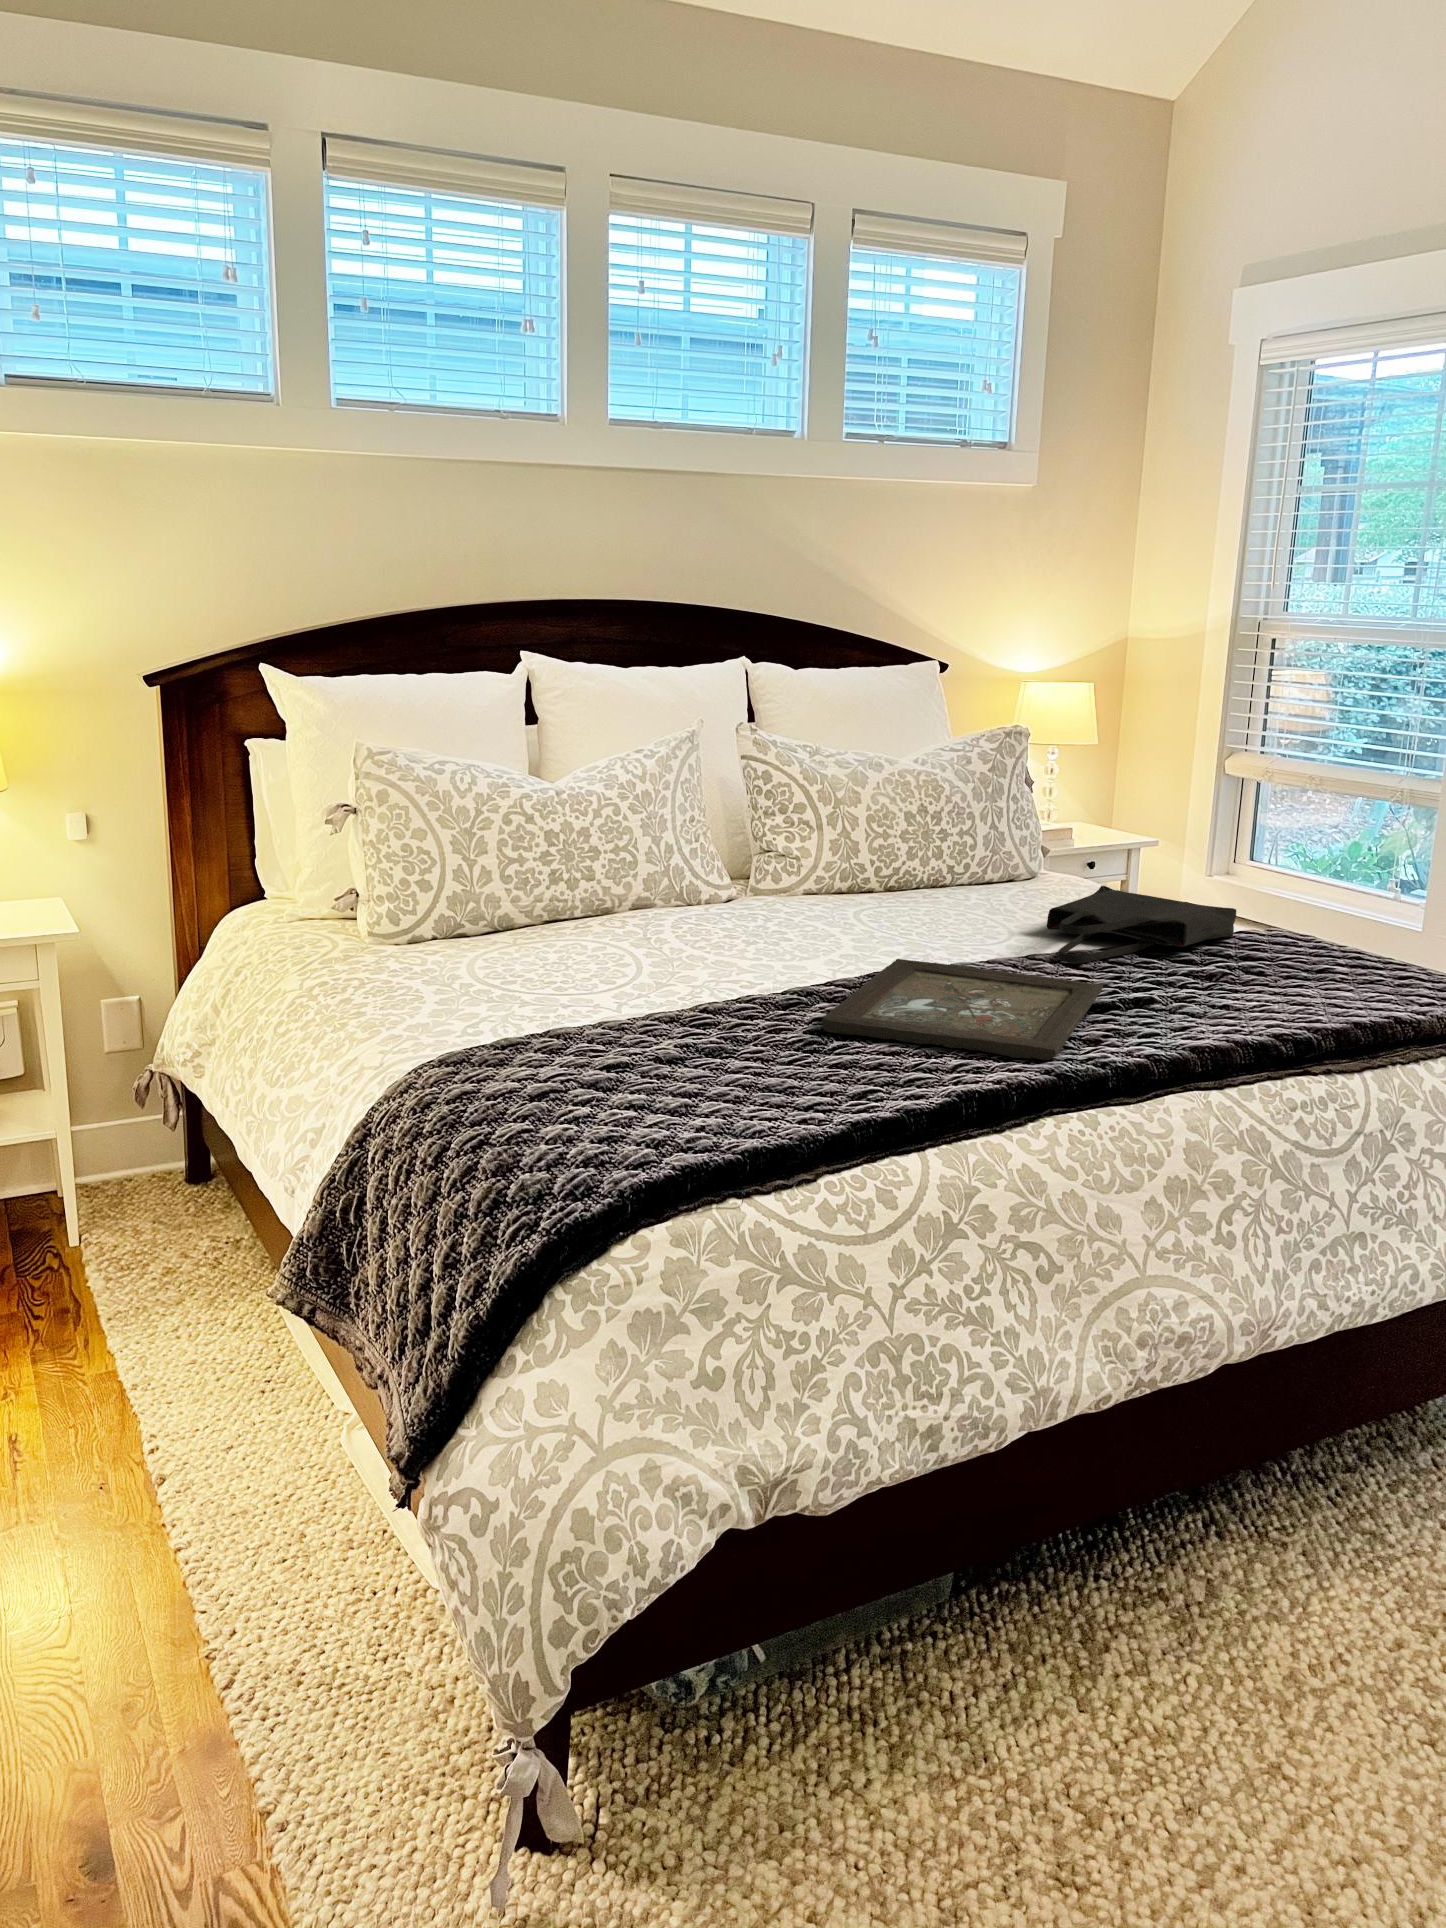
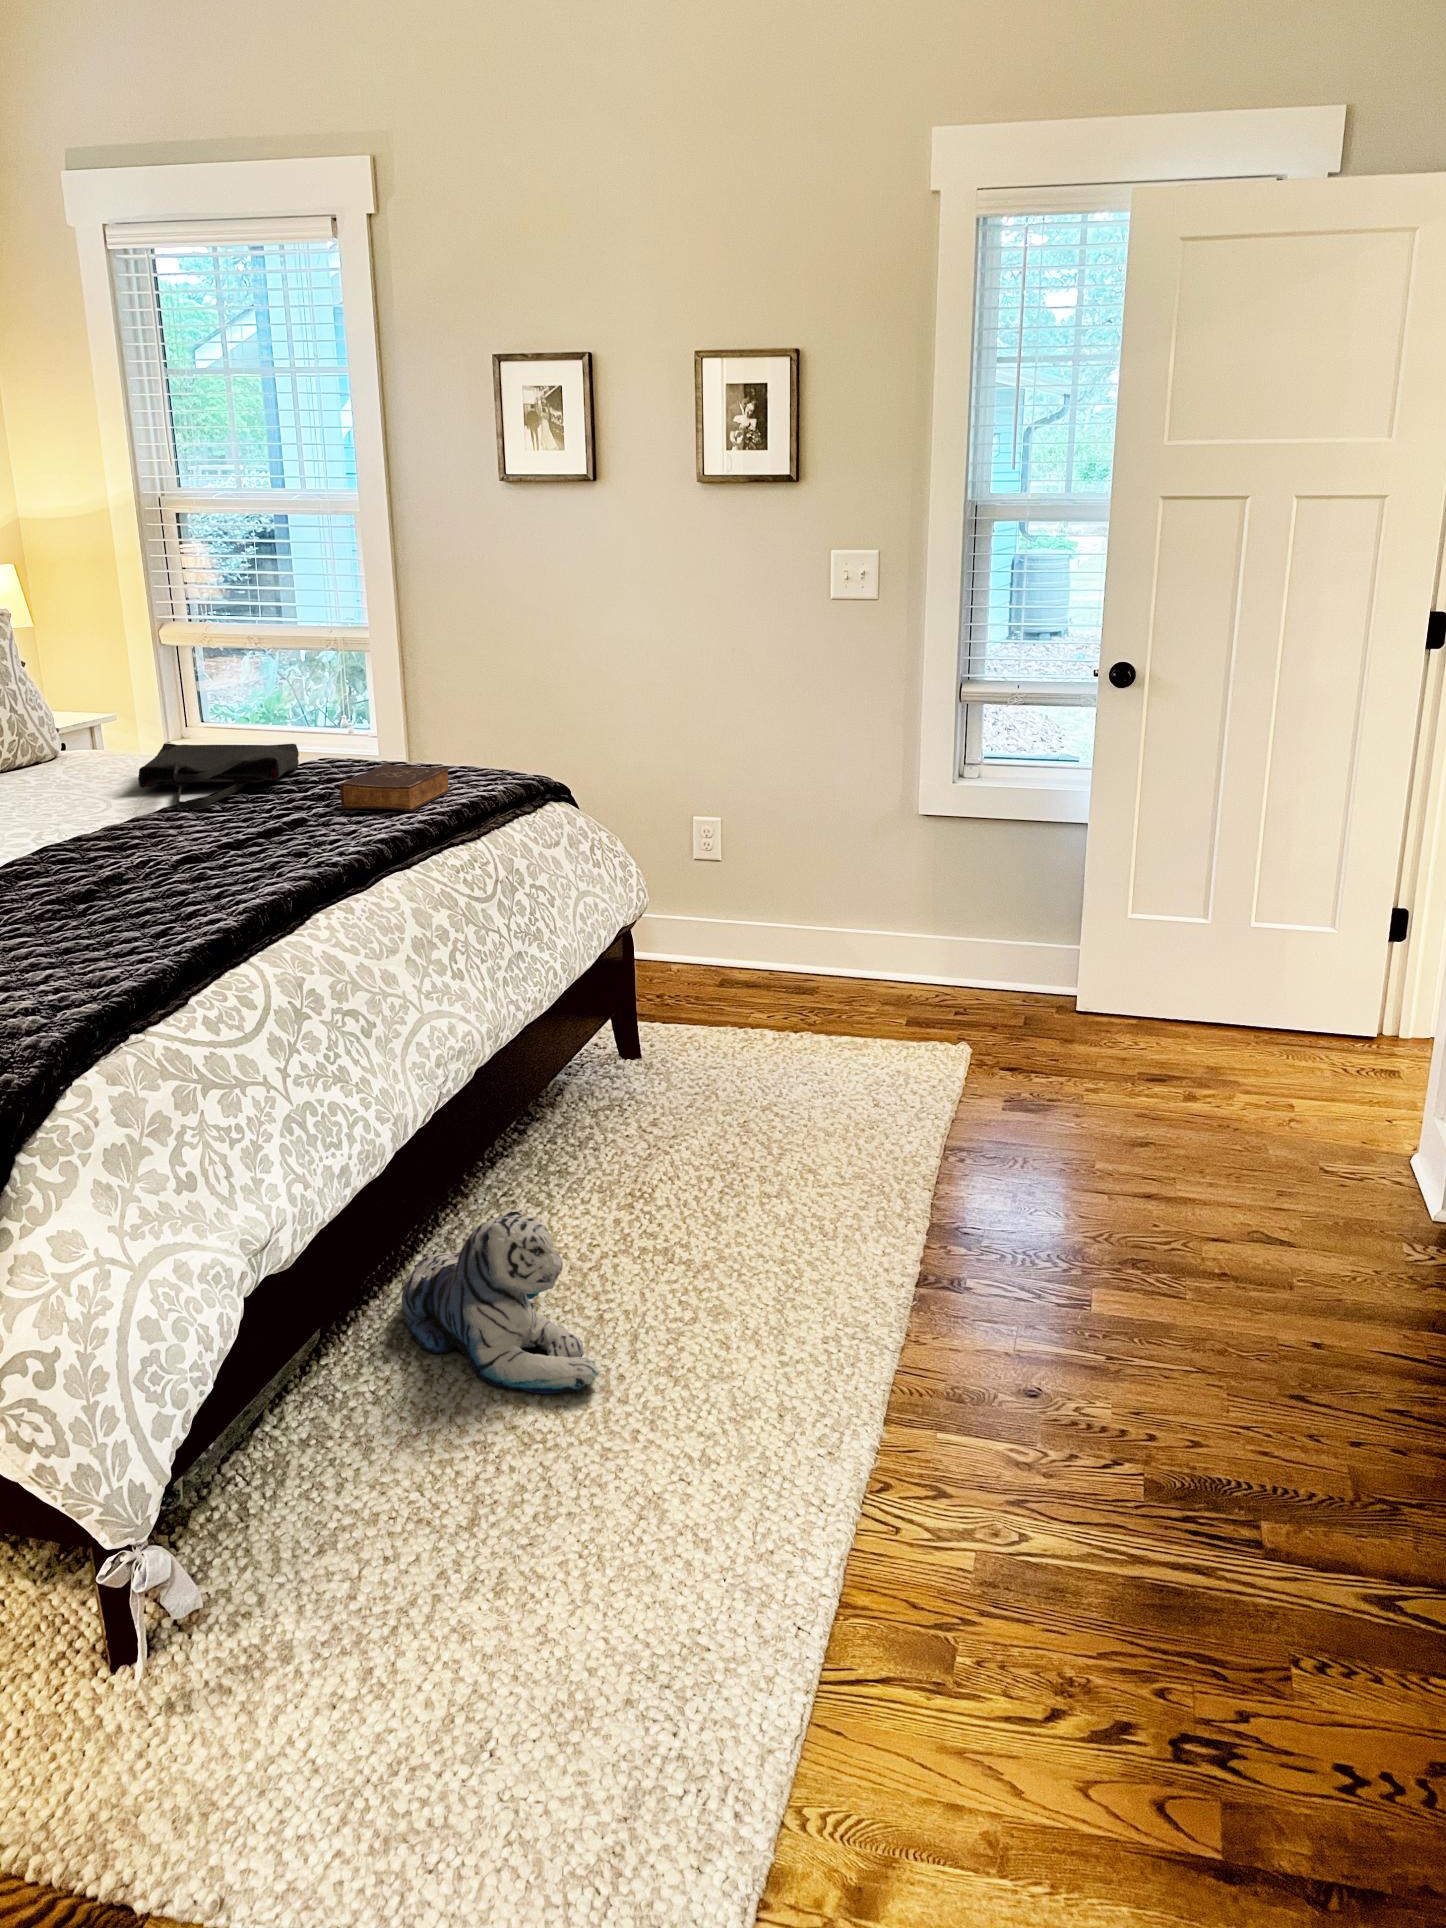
book: none [1217,953,1374,1018] -> present [340,764,450,811]
tray: present [822,959,1103,1060] -> none [44,816,284,898]
plush toy: none [1034,1564,1221,1851] -> present [402,1211,598,1393]

